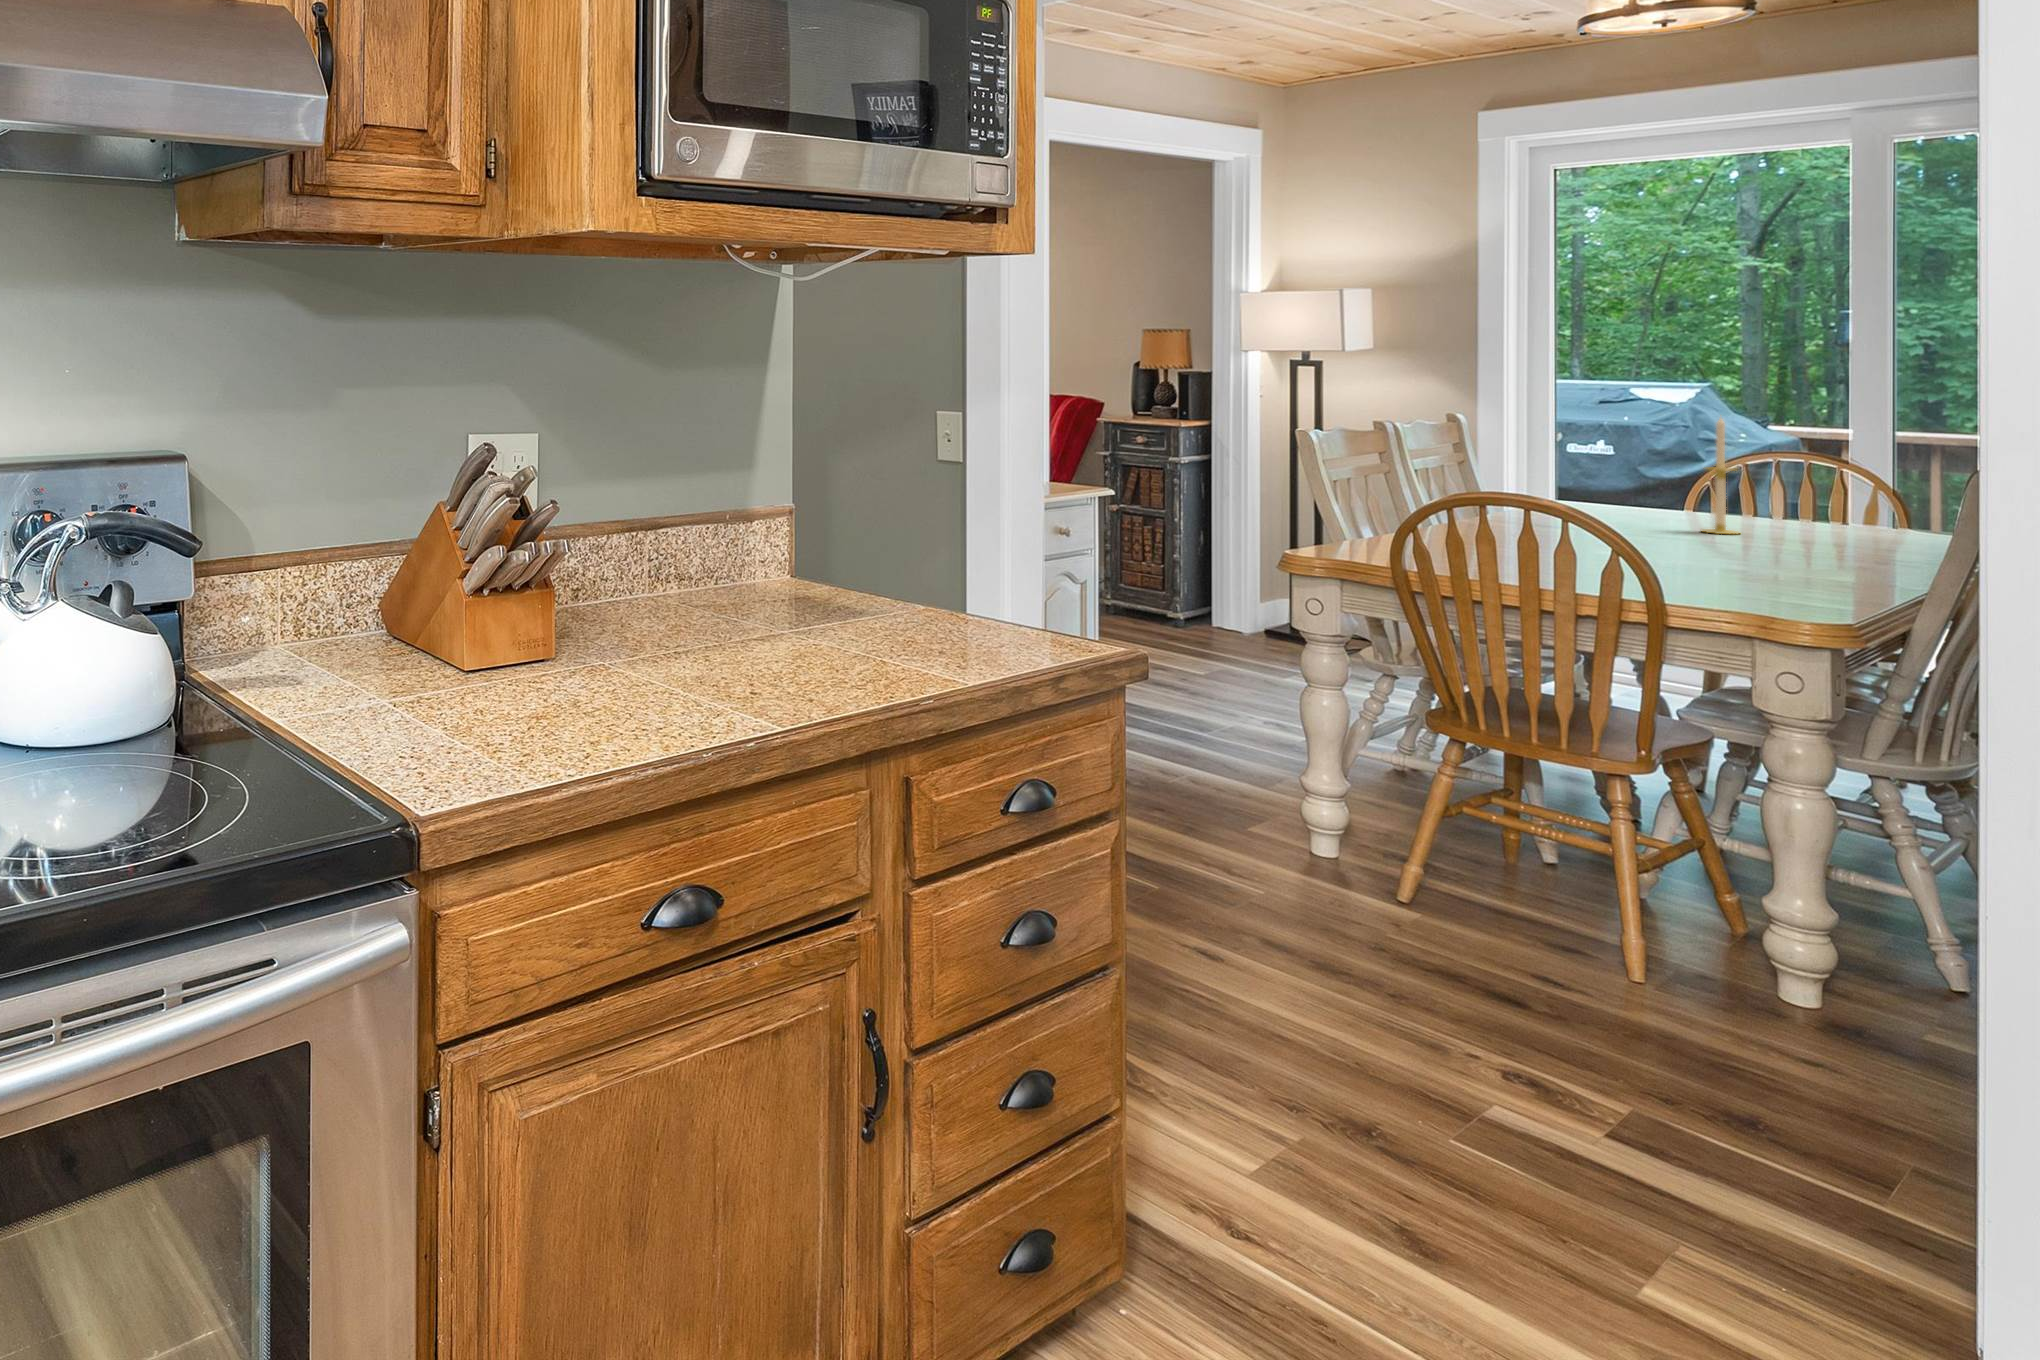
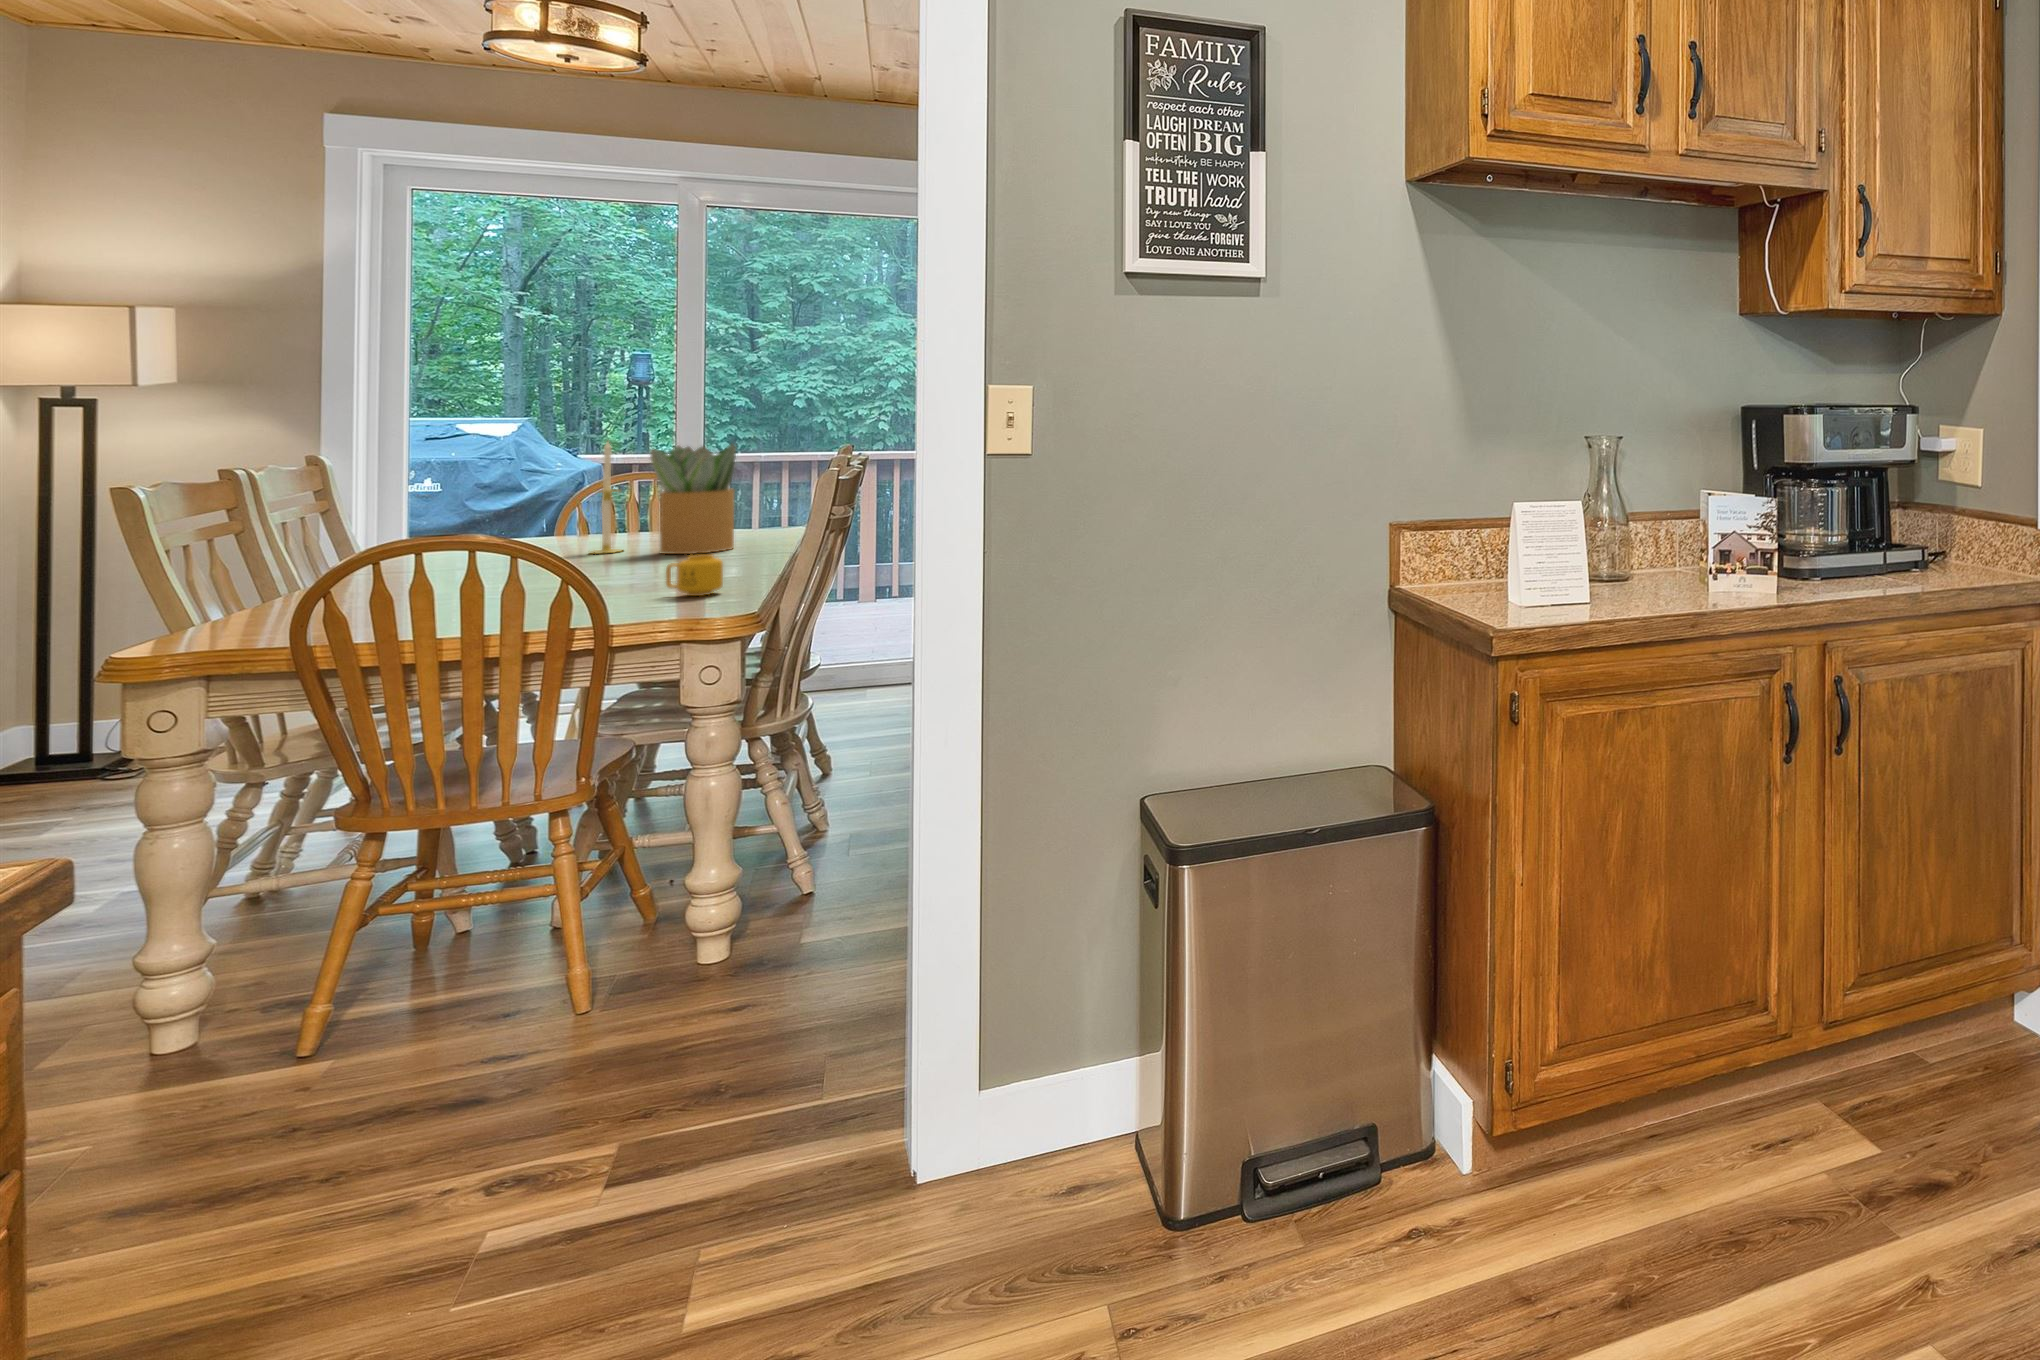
potted plant: none [1764,426,1880,551] -> present [650,443,736,554]
mug: none [1745,552,1815,598] -> present [666,554,723,596]

